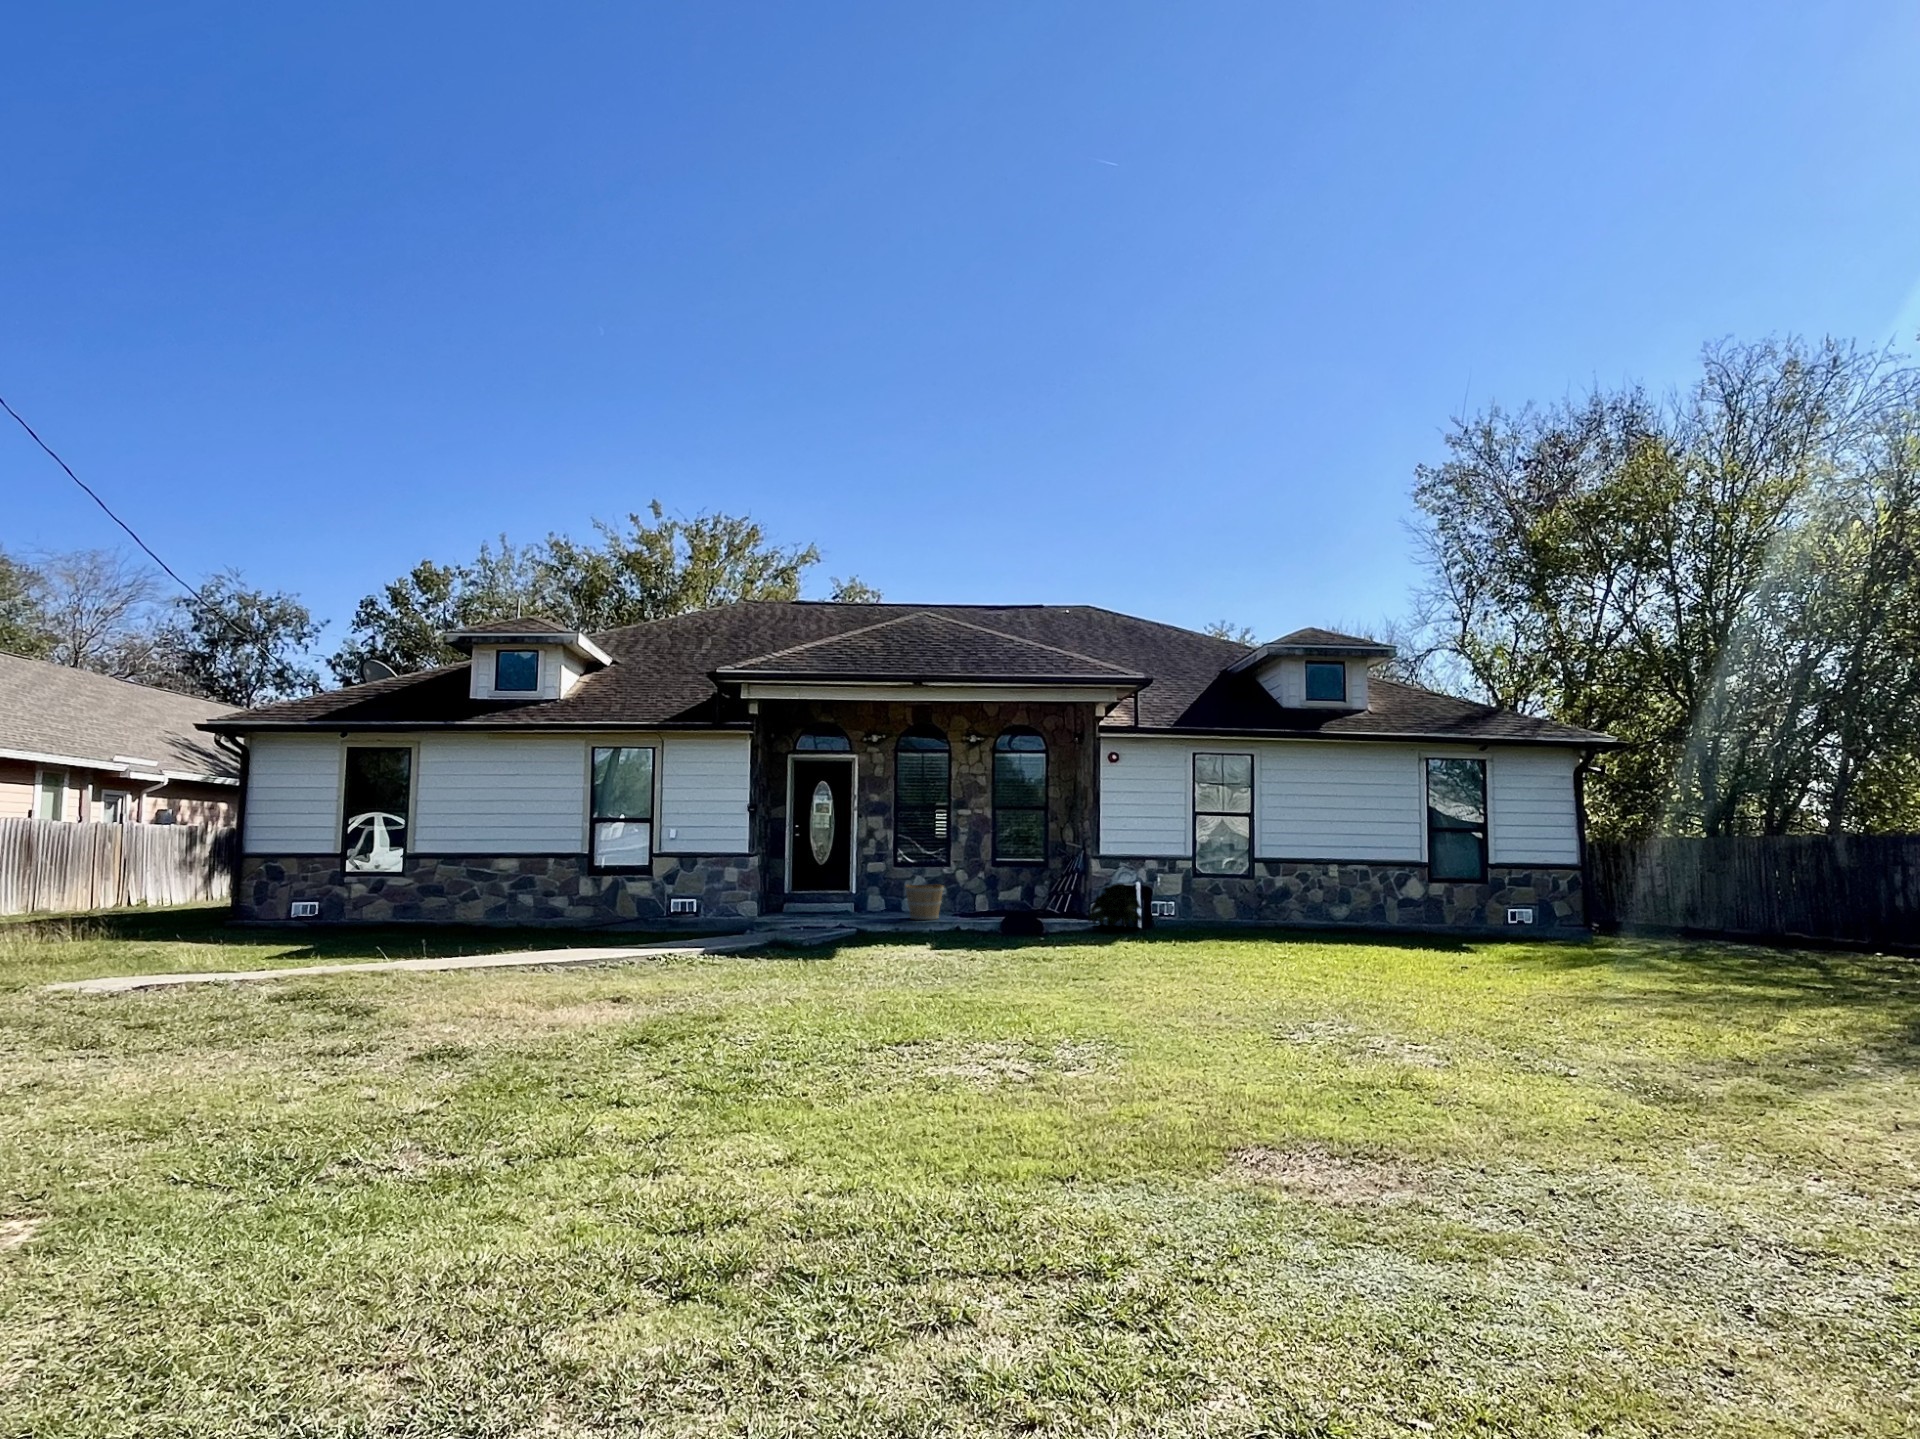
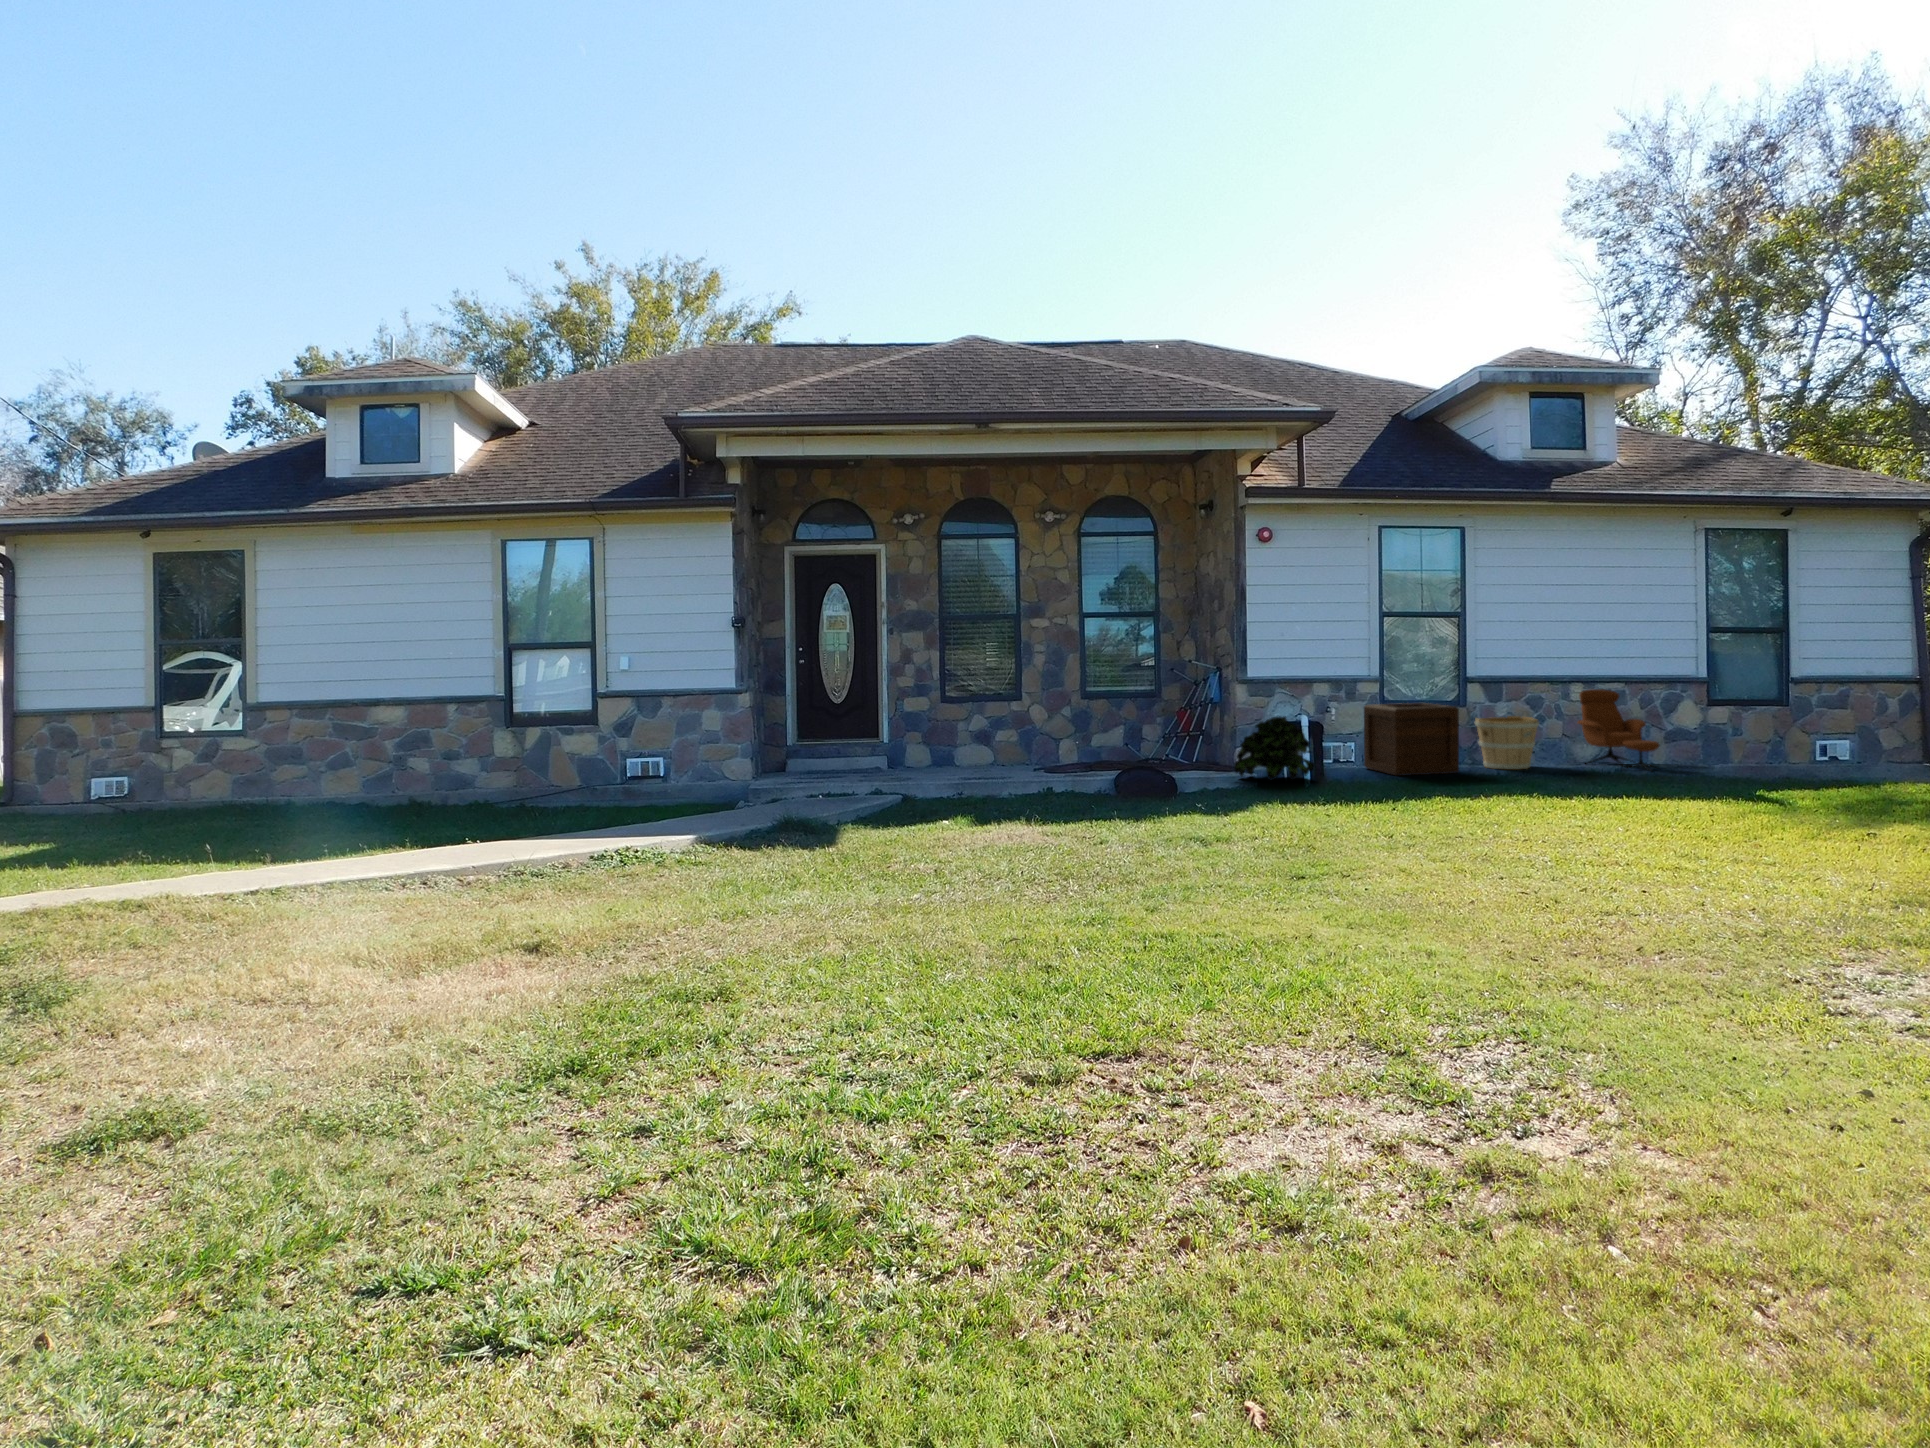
lounge chair: none [1333,870,1383,929] -> present [1578,689,1659,769]
wooden crate: none [1184,877,1244,927] -> present [1364,703,1459,776]
wooden bucket: present [905,884,944,920] -> present [1475,716,1539,770]

